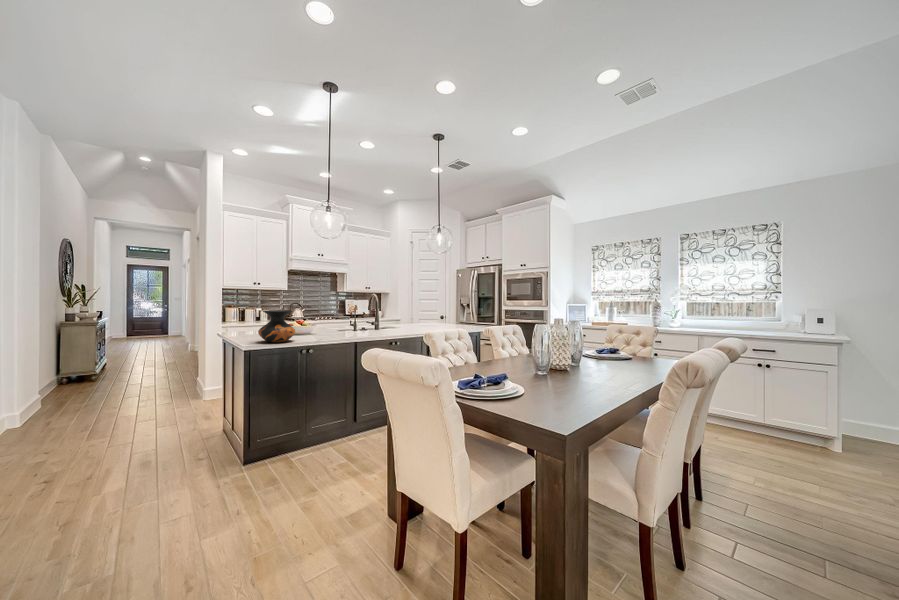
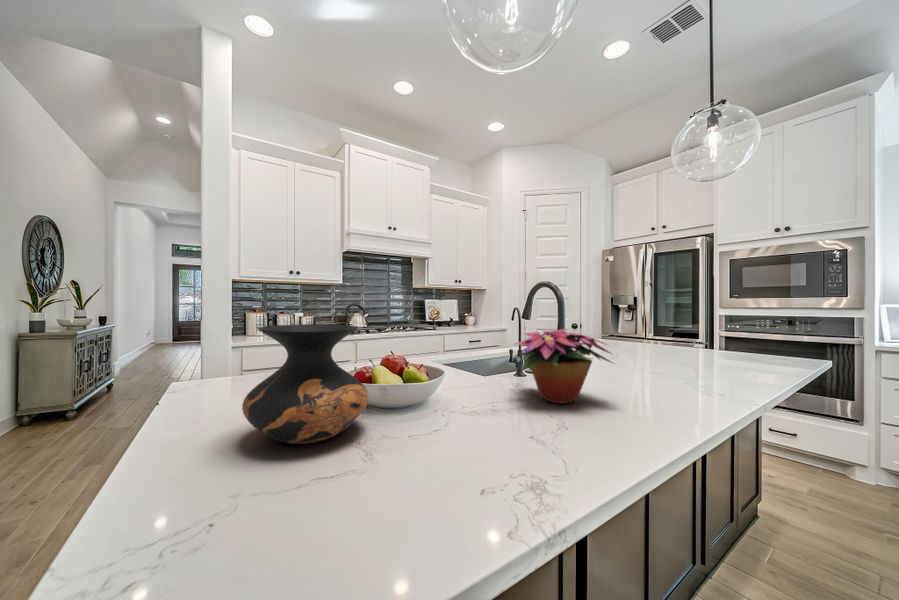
flower arrangement: none [348,313,384,337] -> present [516,329,613,403]

